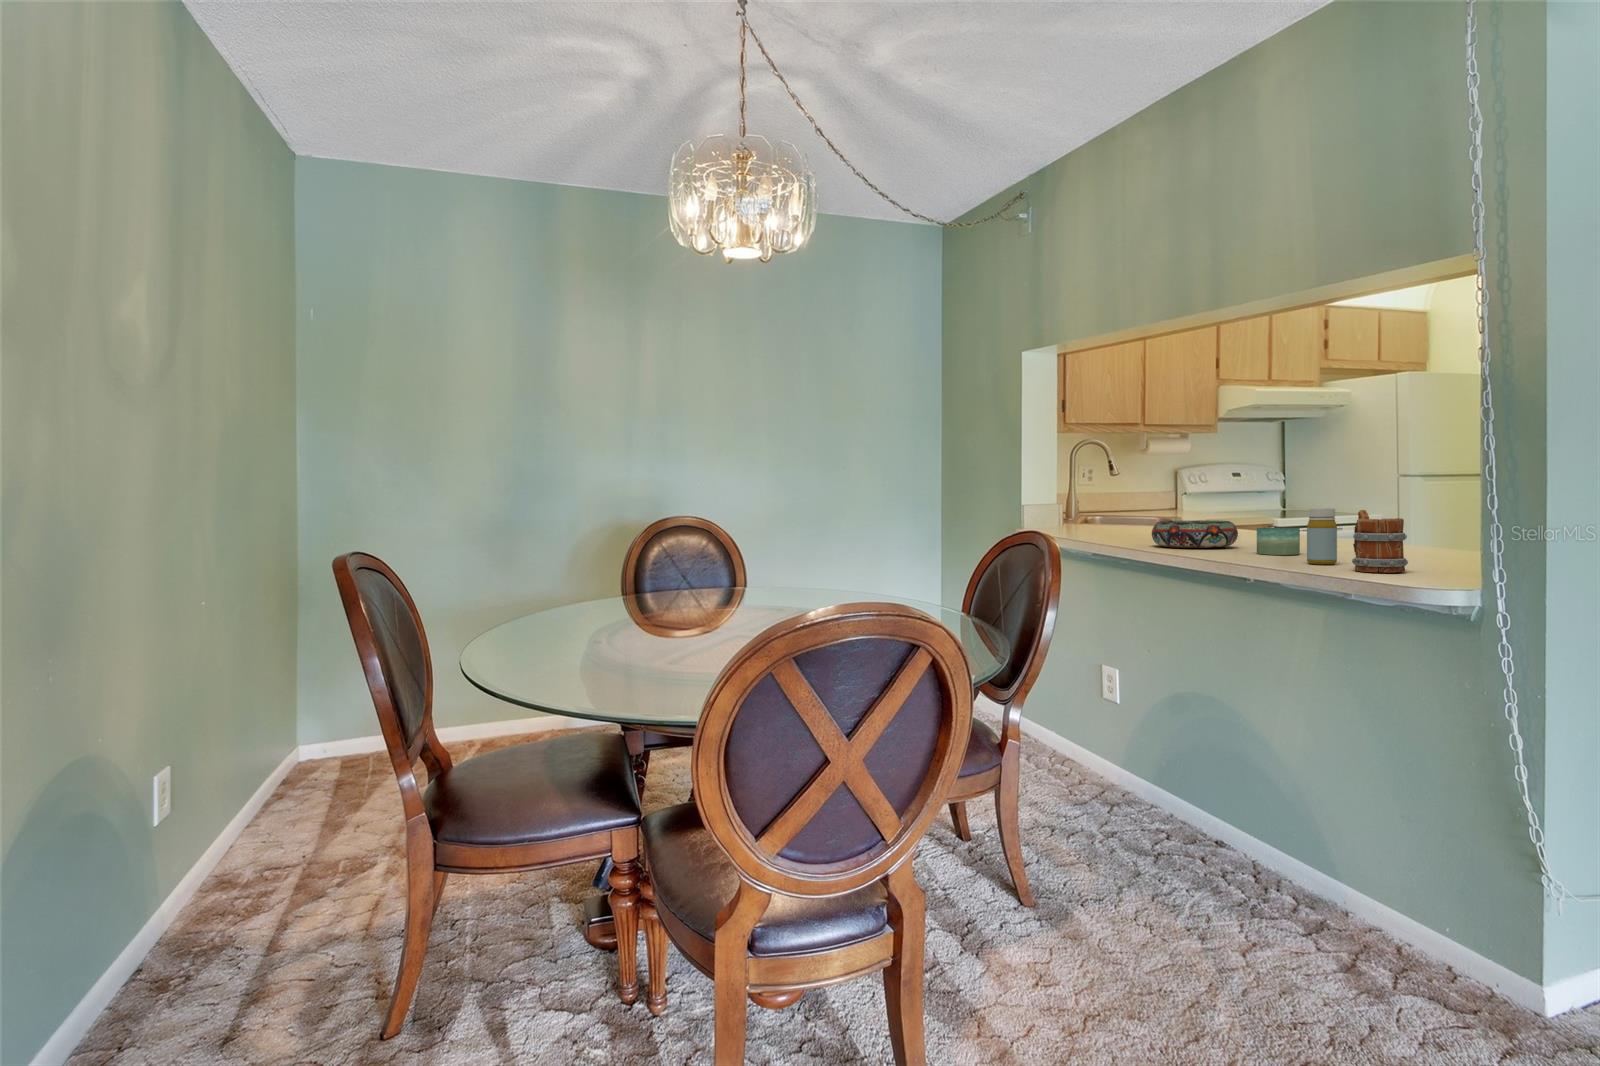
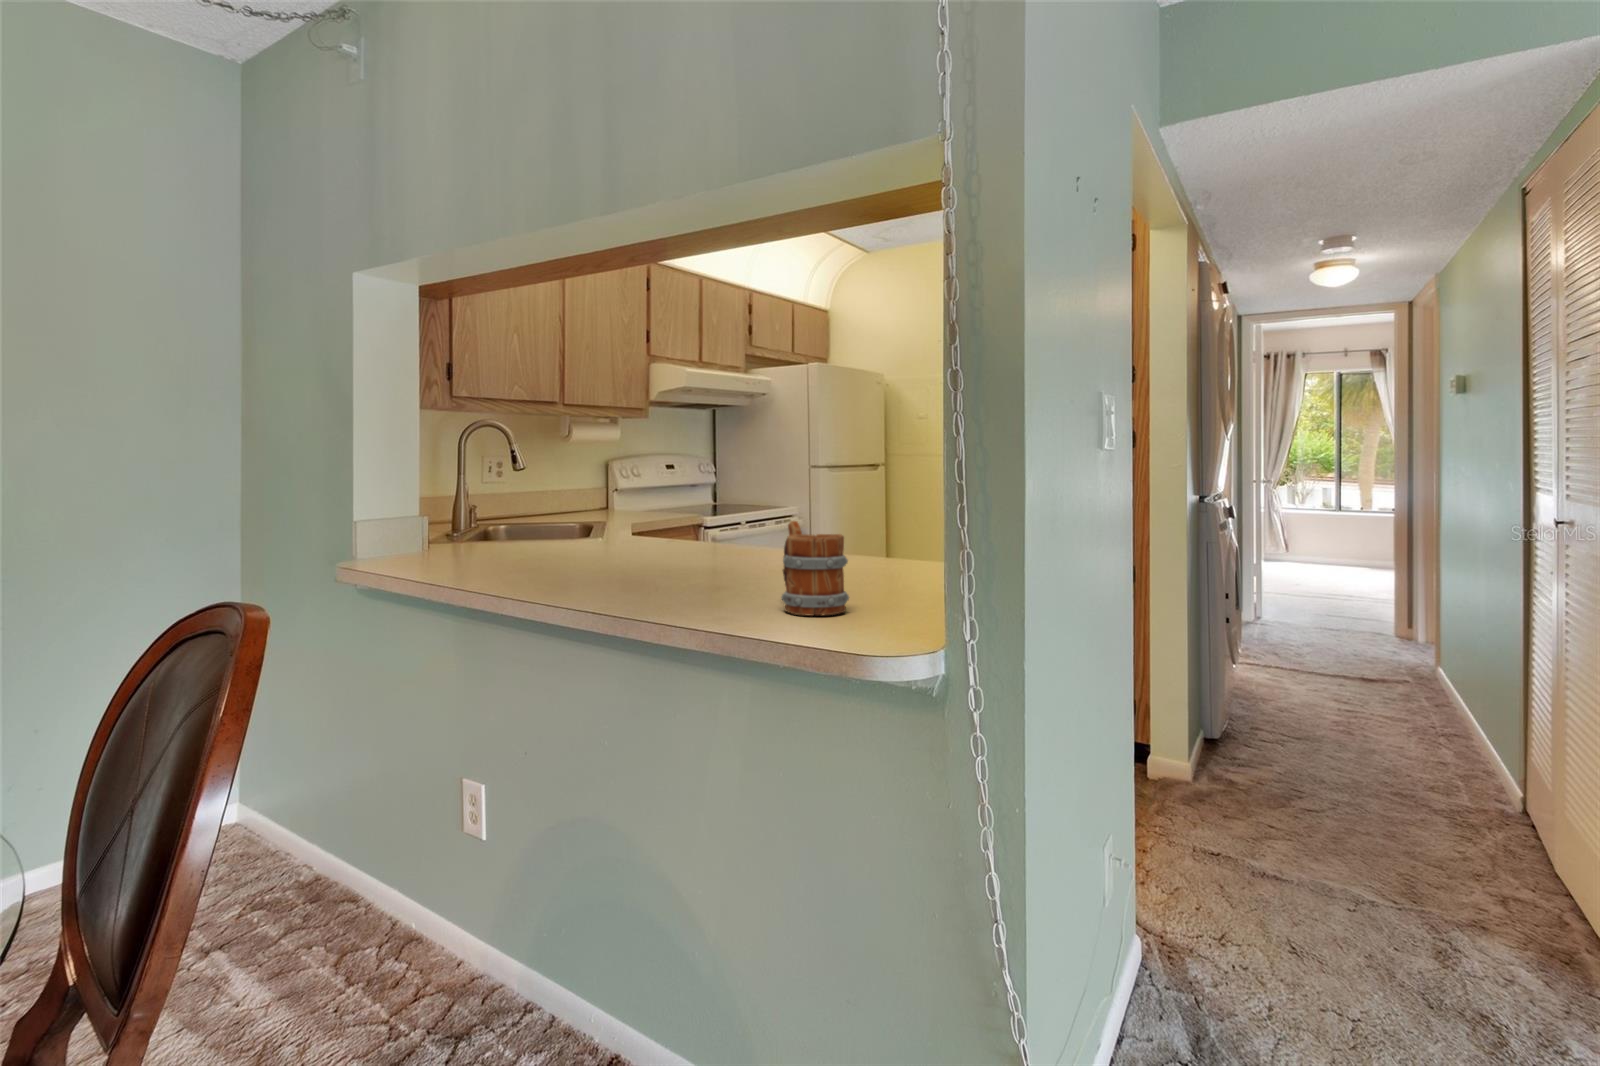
bottle: present [1307,508,1337,564] -> none [726,516,763,597]
decorative bowl: present [1152,520,1238,548] -> none [543,525,653,564]
candle: present [1257,528,1300,555] -> none [670,537,721,576]

